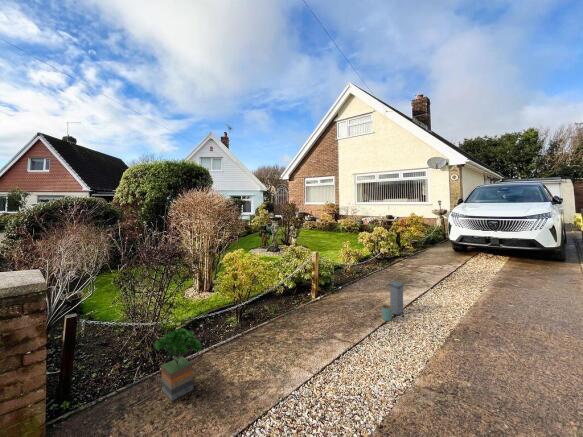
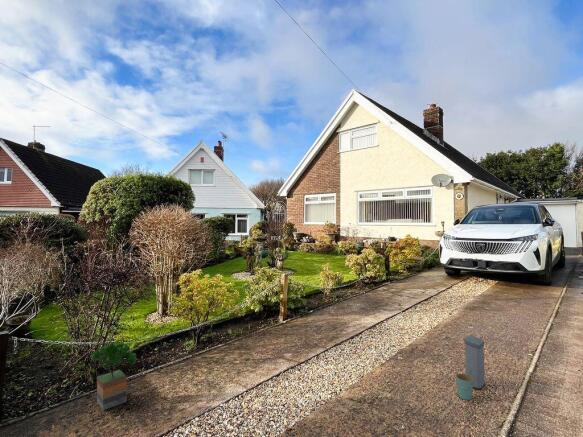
trash can: present [382,281,403,321] -> present [456,336,485,400]

